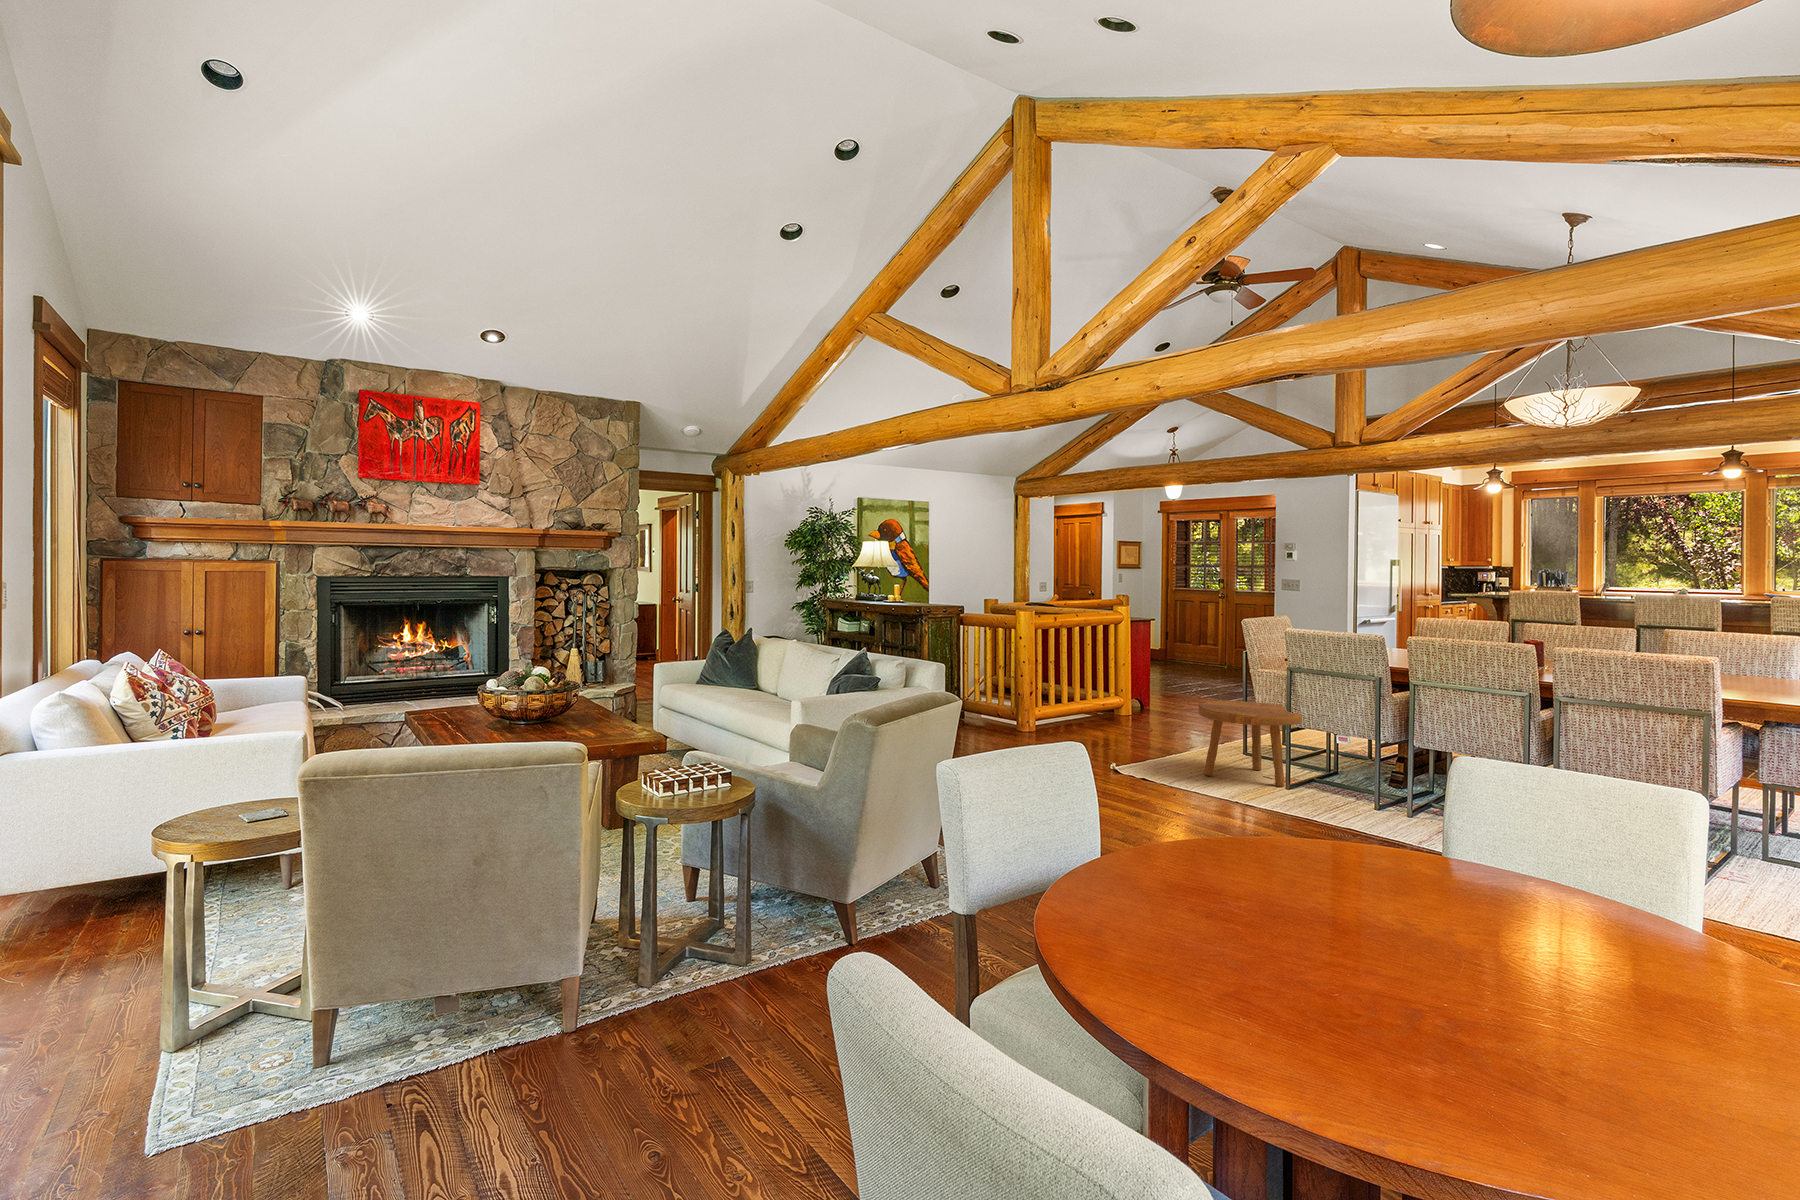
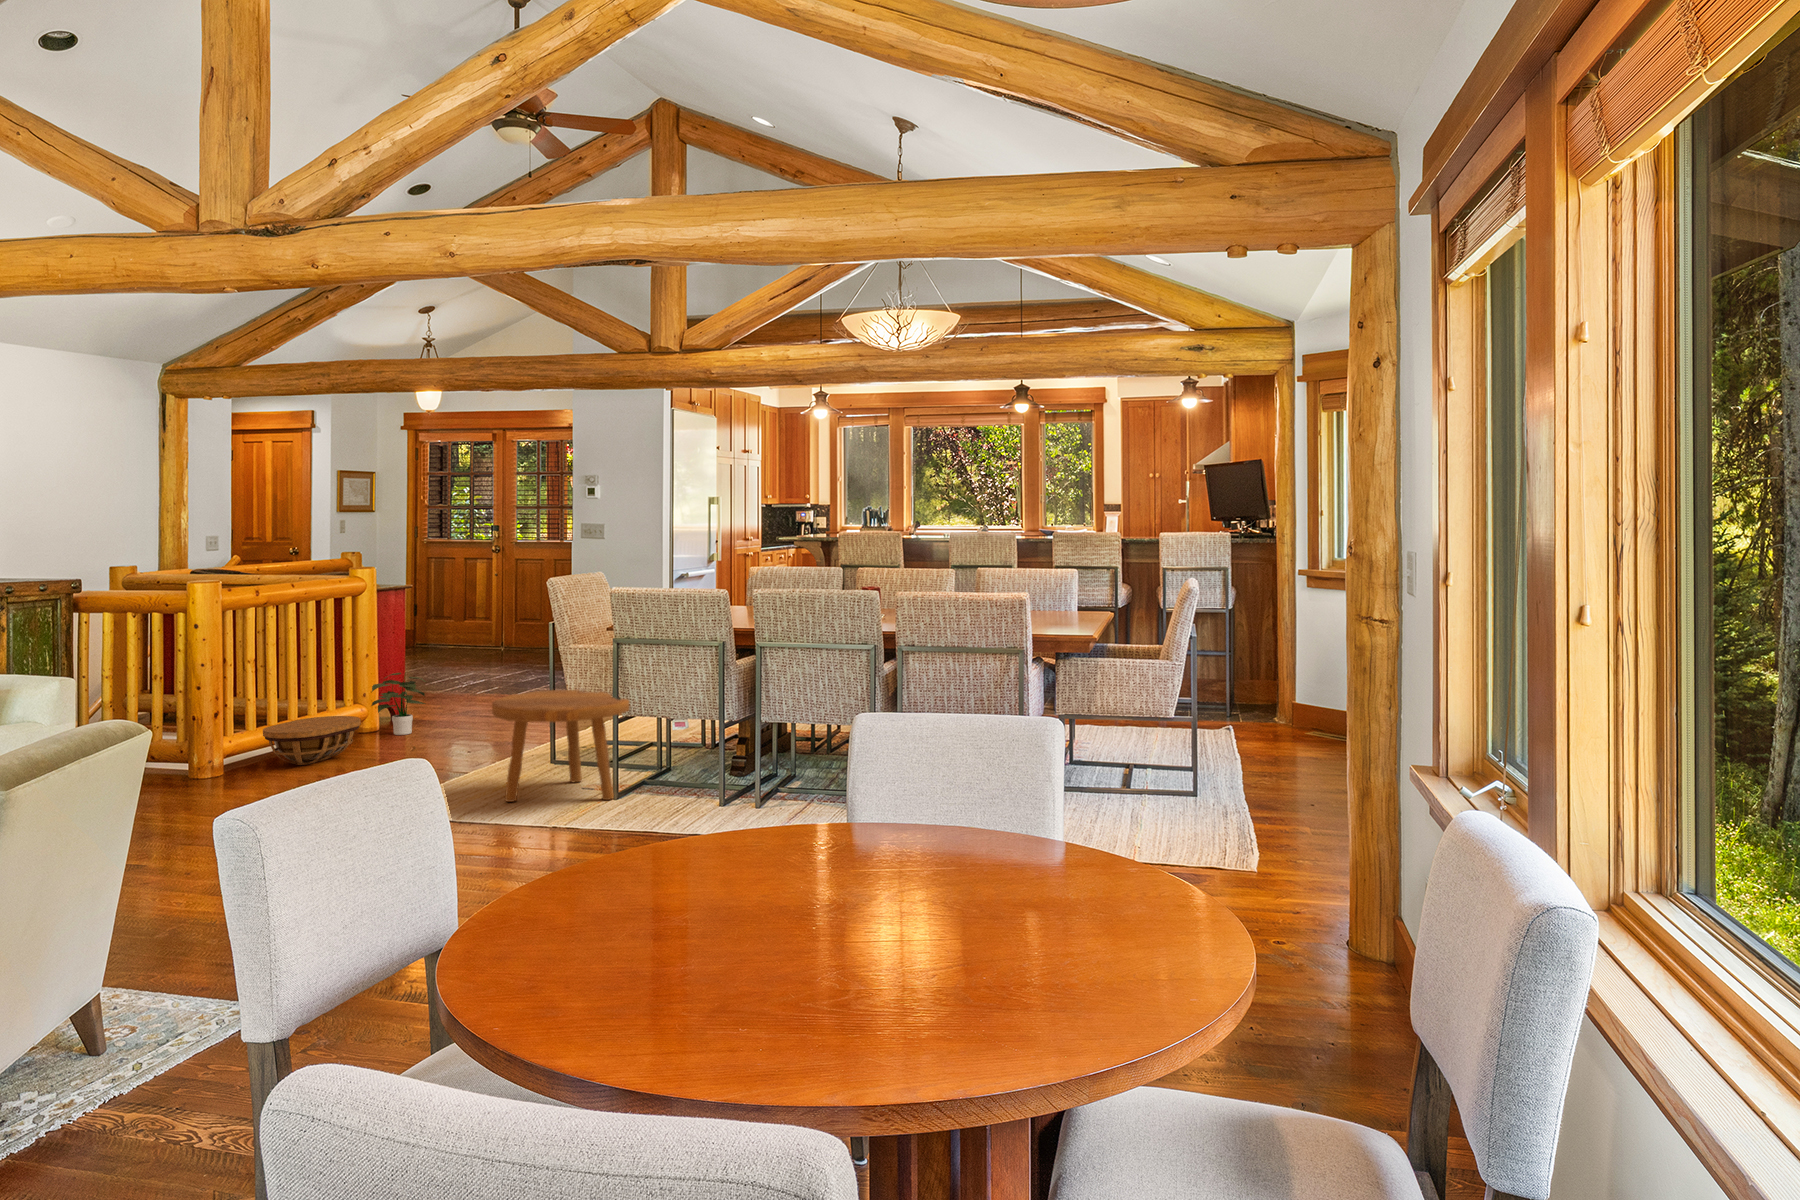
potted plant: none [1121,678,1158,720] -> present [371,673,425,735]
basket: none [1058,702,1115,731] -> present [263,716,361,765]

